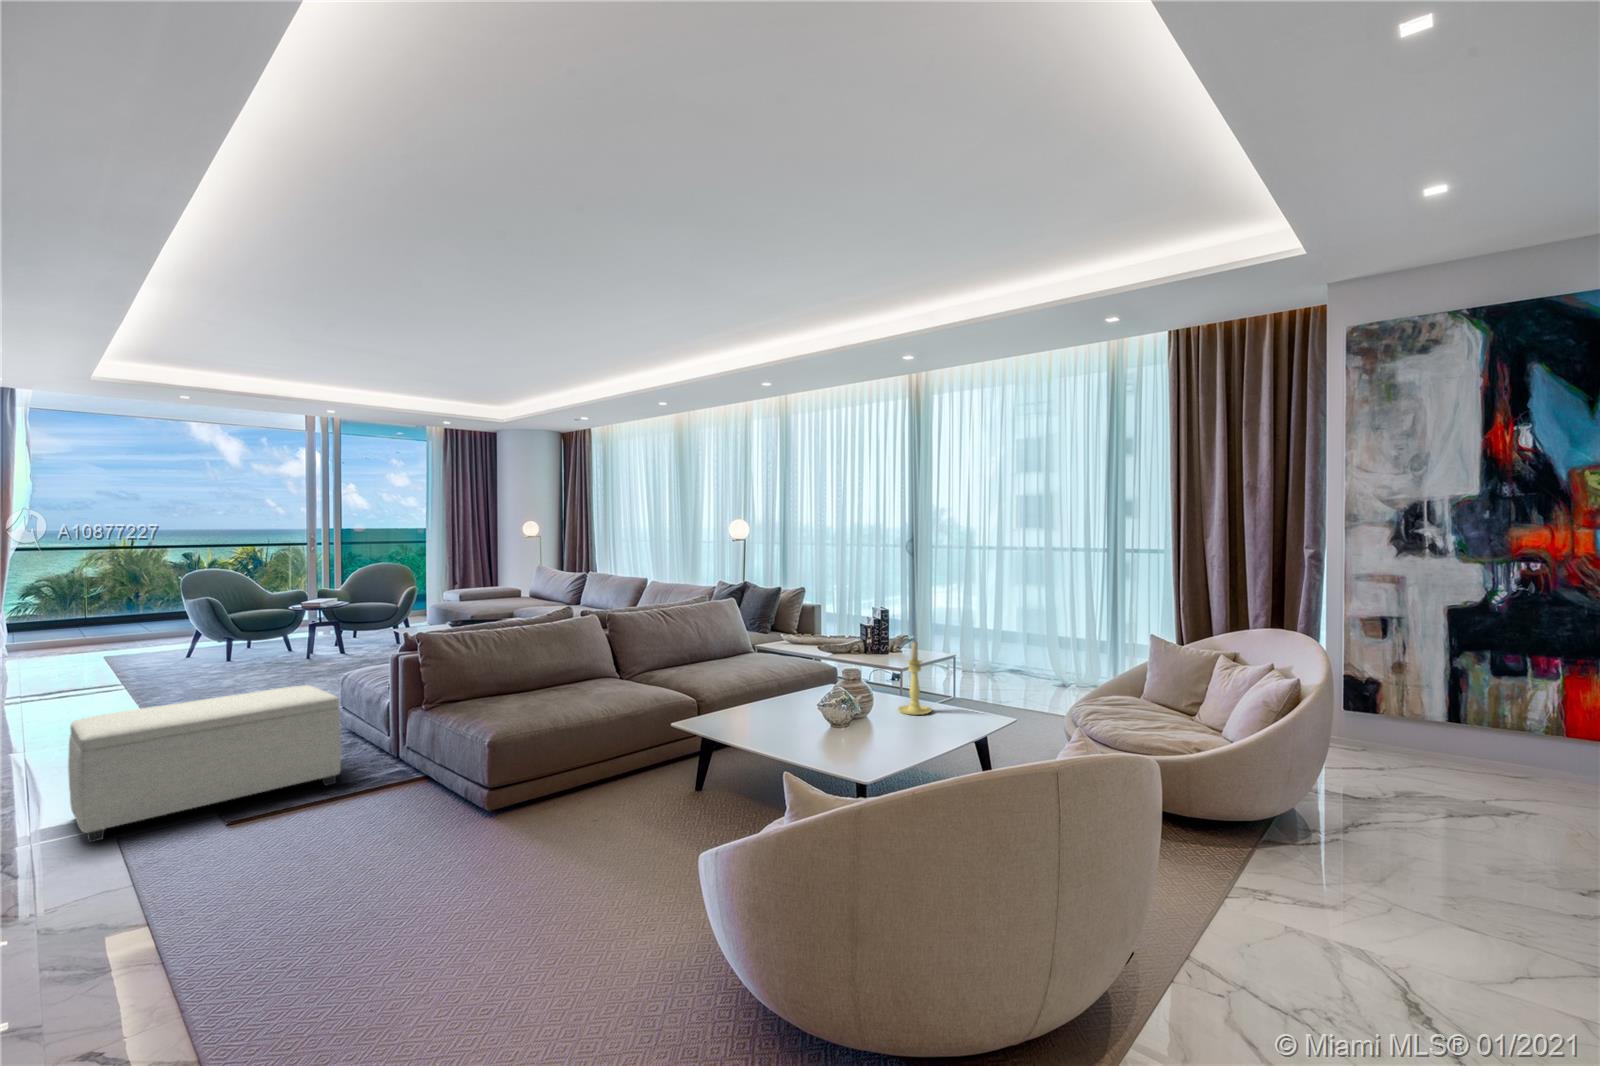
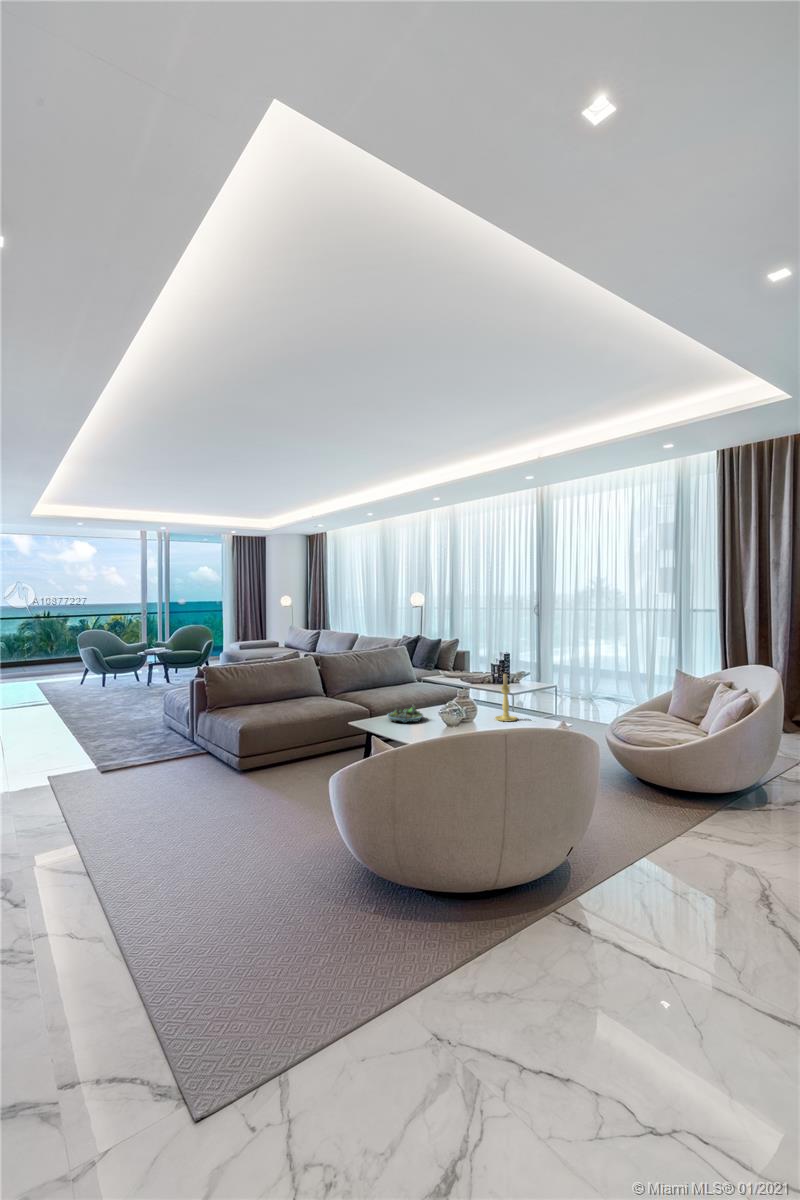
ottoman: present [68,685,341,842] -> none [24,697,162,778]
succulent planter: none [733,691,791,721] -> present [387,706,423,723]

